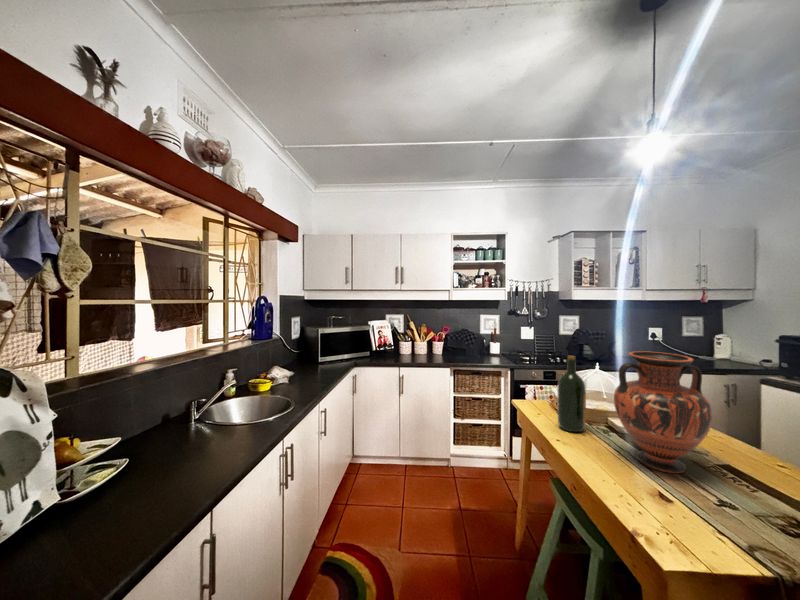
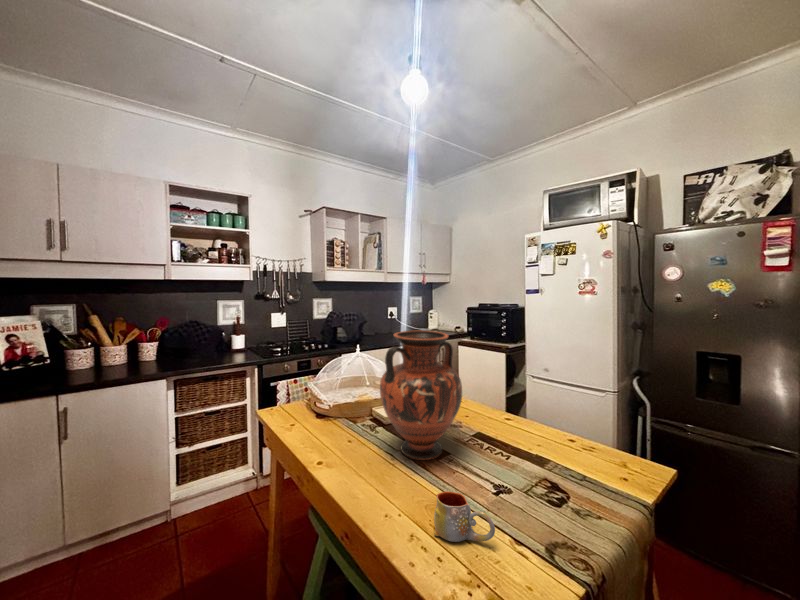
wine bottle: present [558,356,586,432] -> none [317,344,349,439]
mug: none [653,486,718,538] -> present [434,491,495,542]

